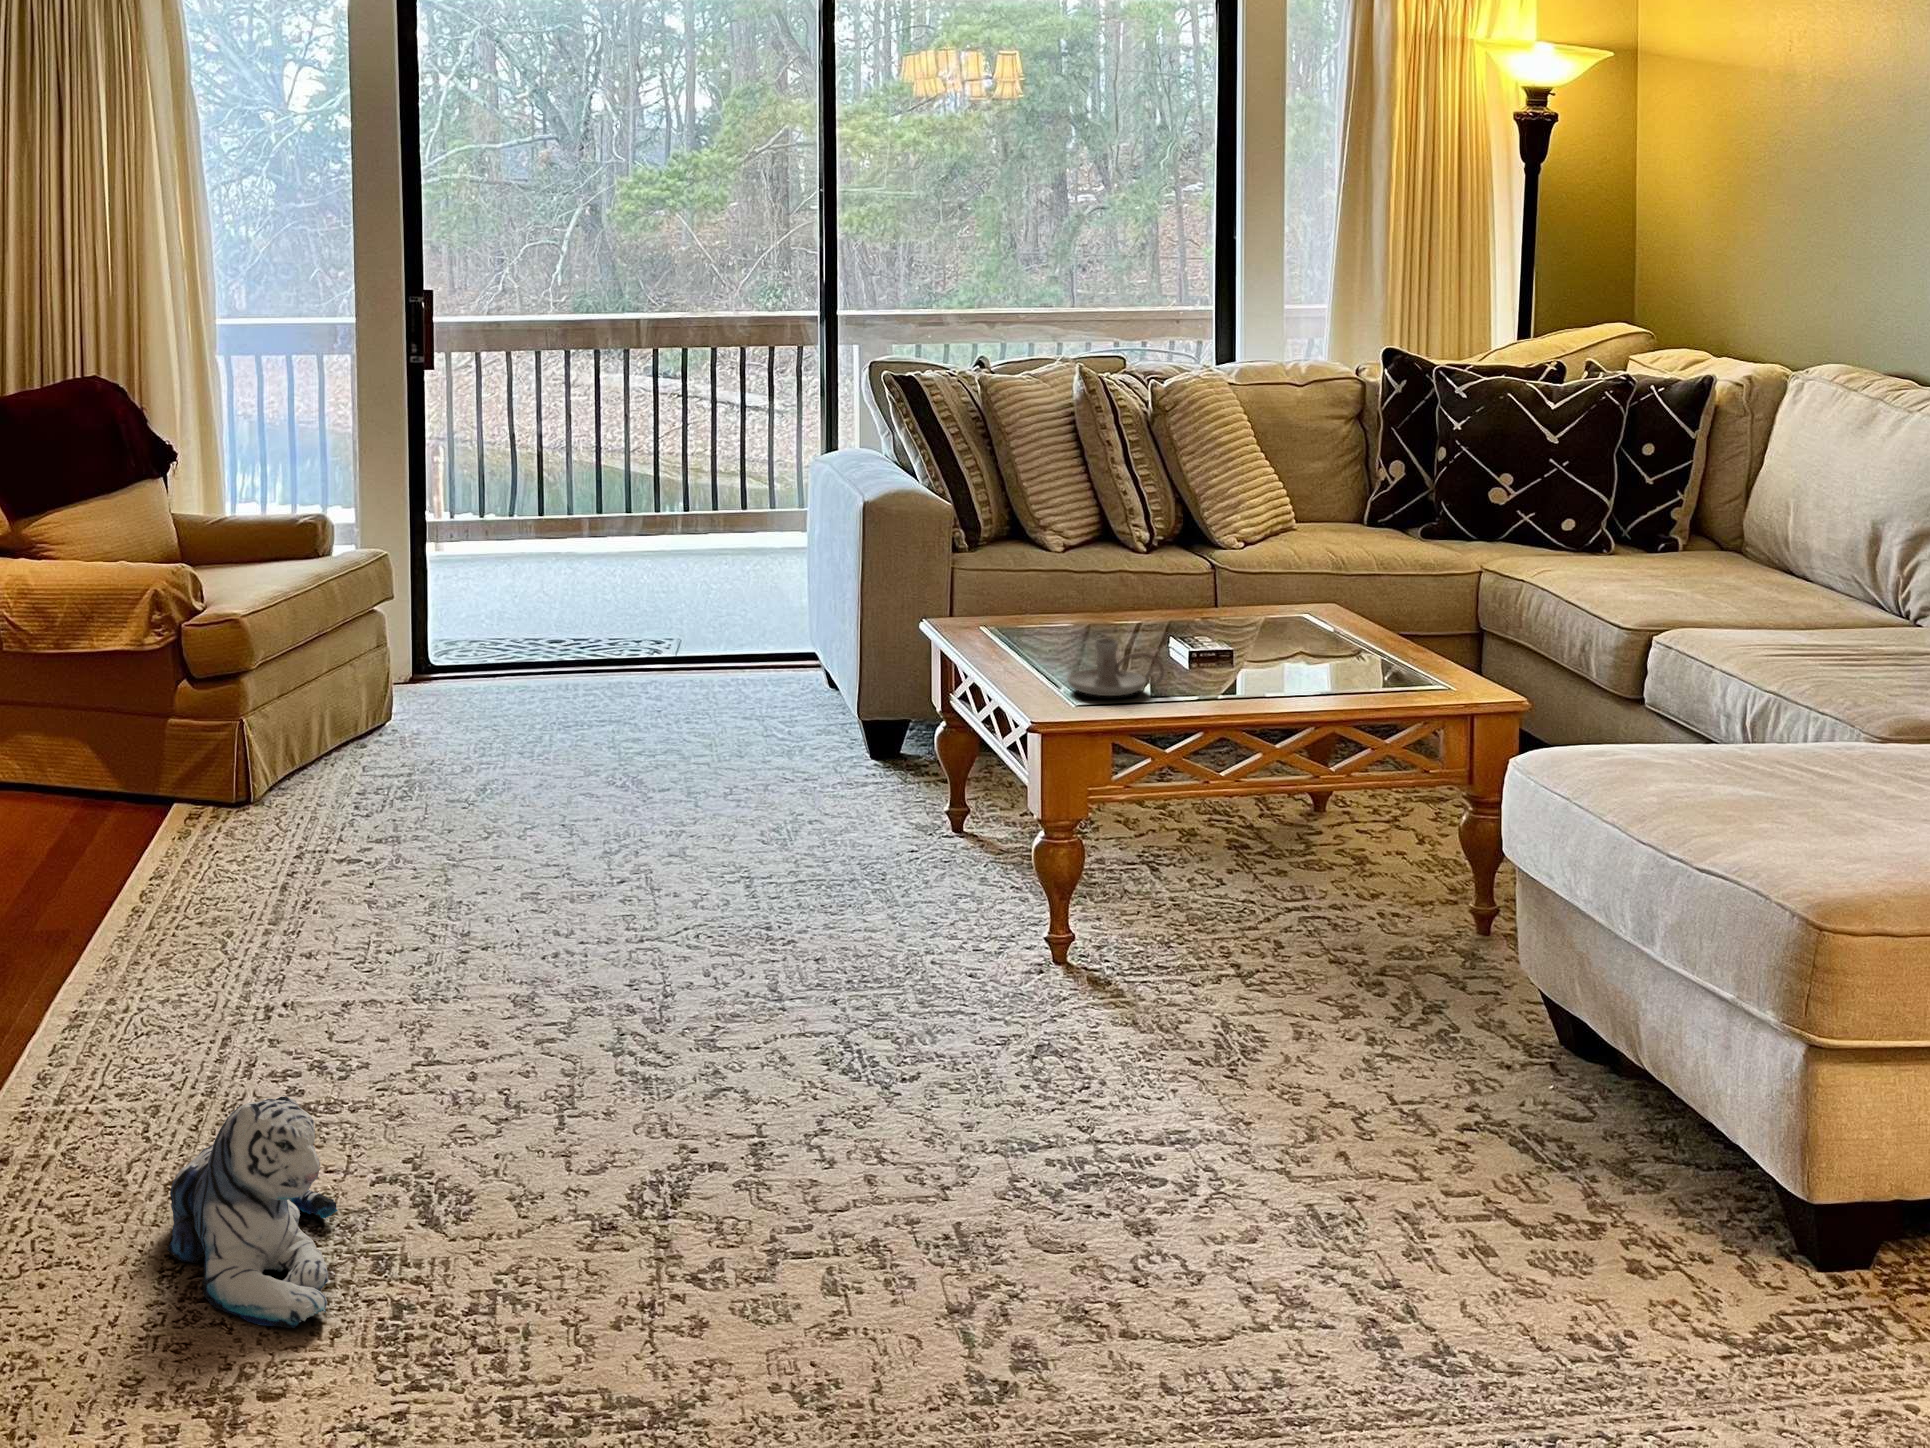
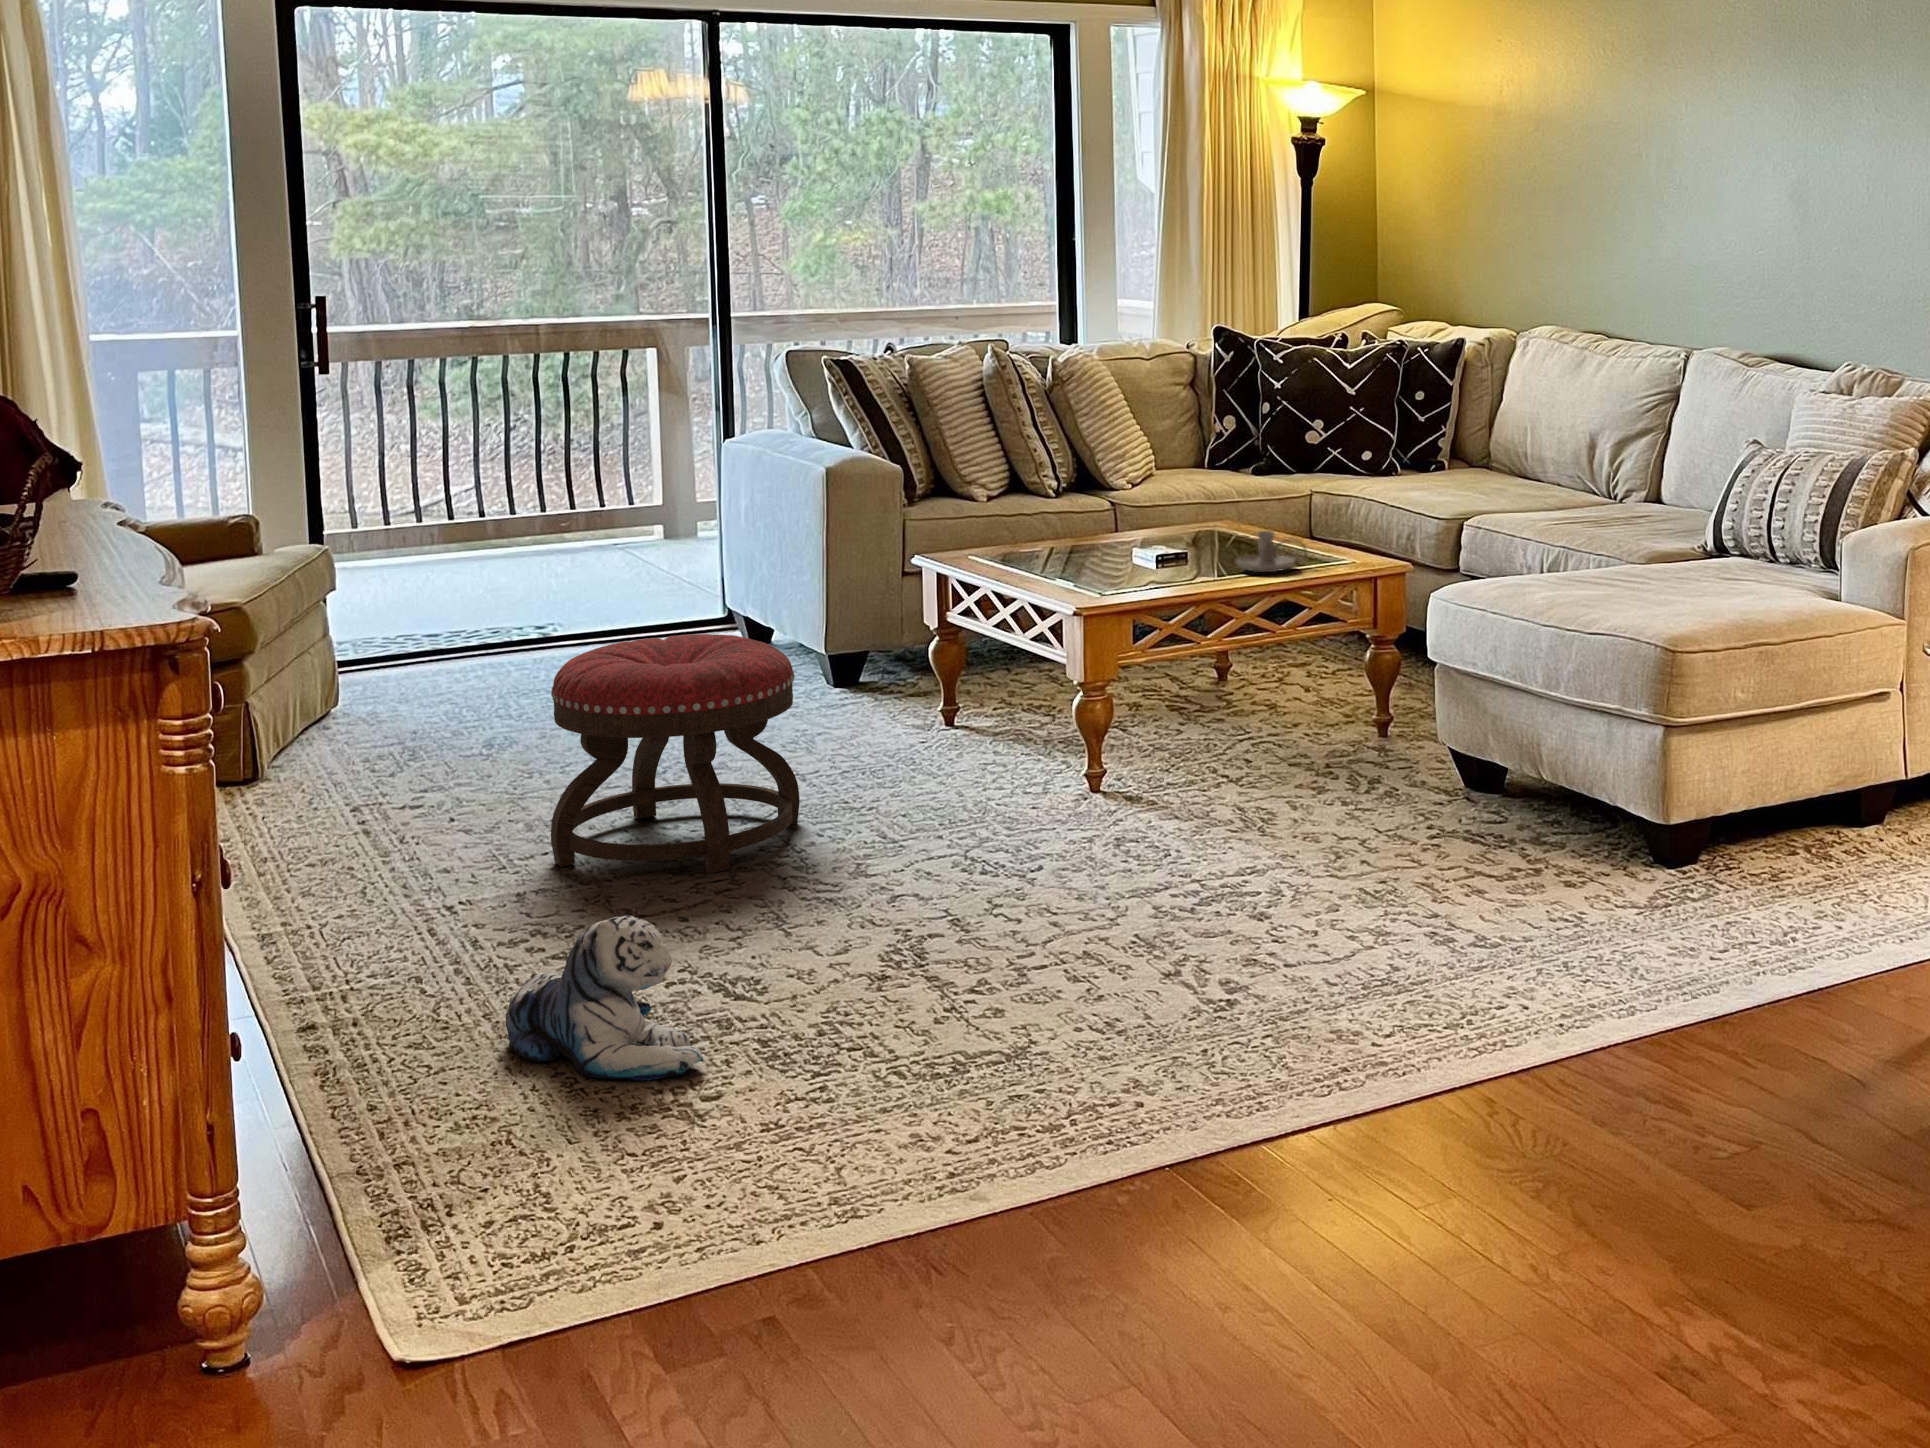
candle holder: present [1067,639,1164,696] -> present [1237,531,1307,572]
ottoman: none [423,708,702,1006] -> present [551,634,800,873]

